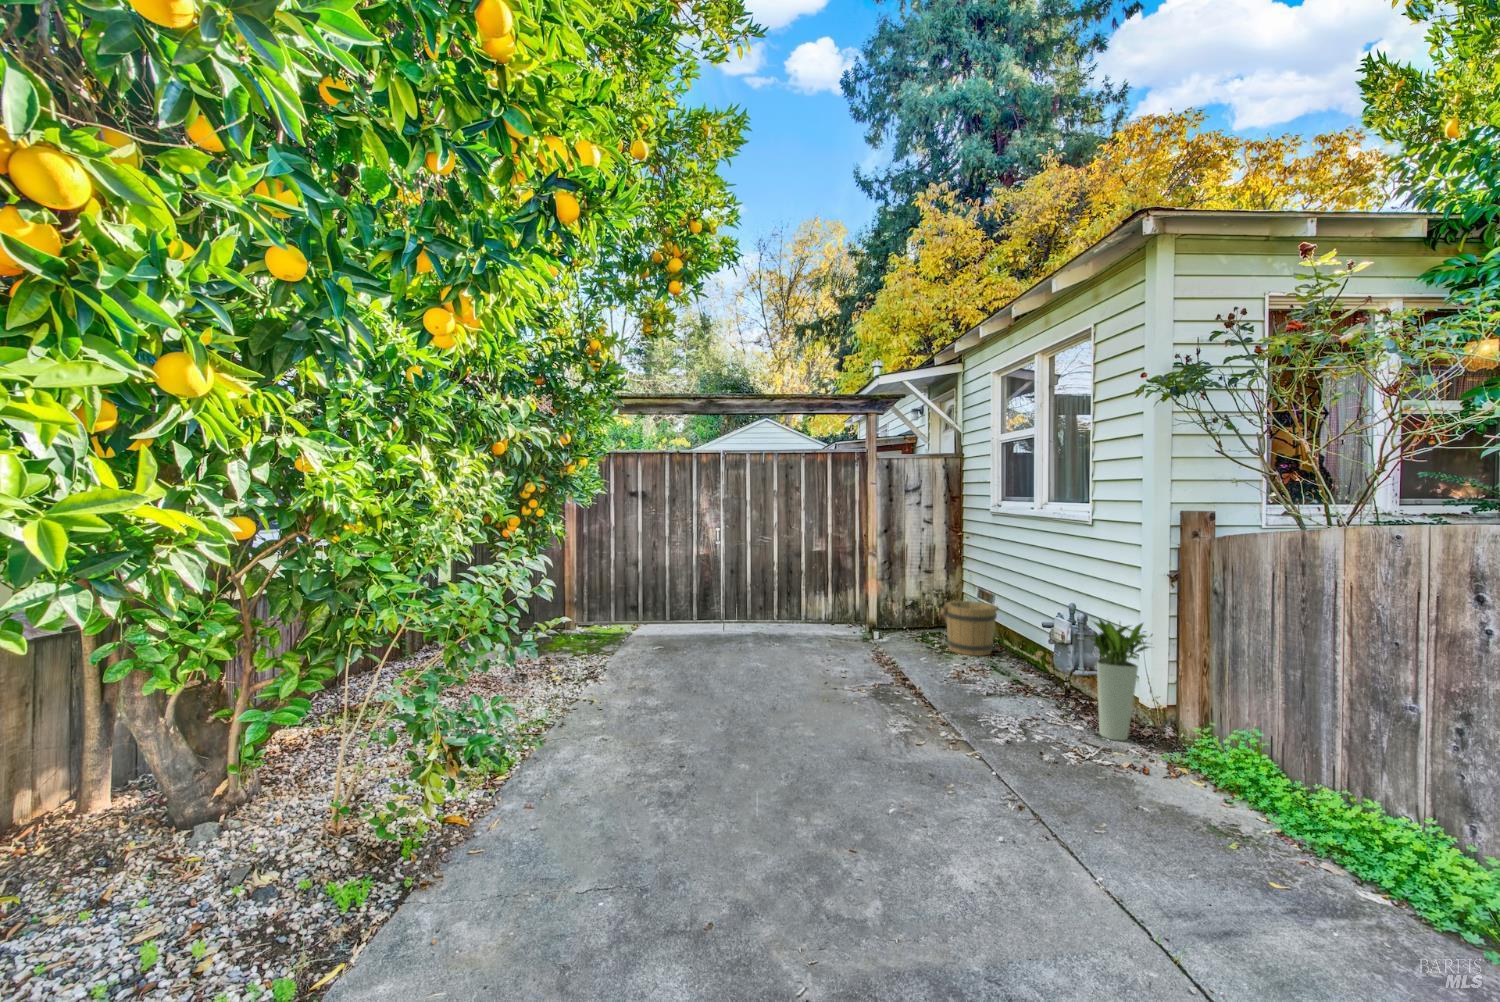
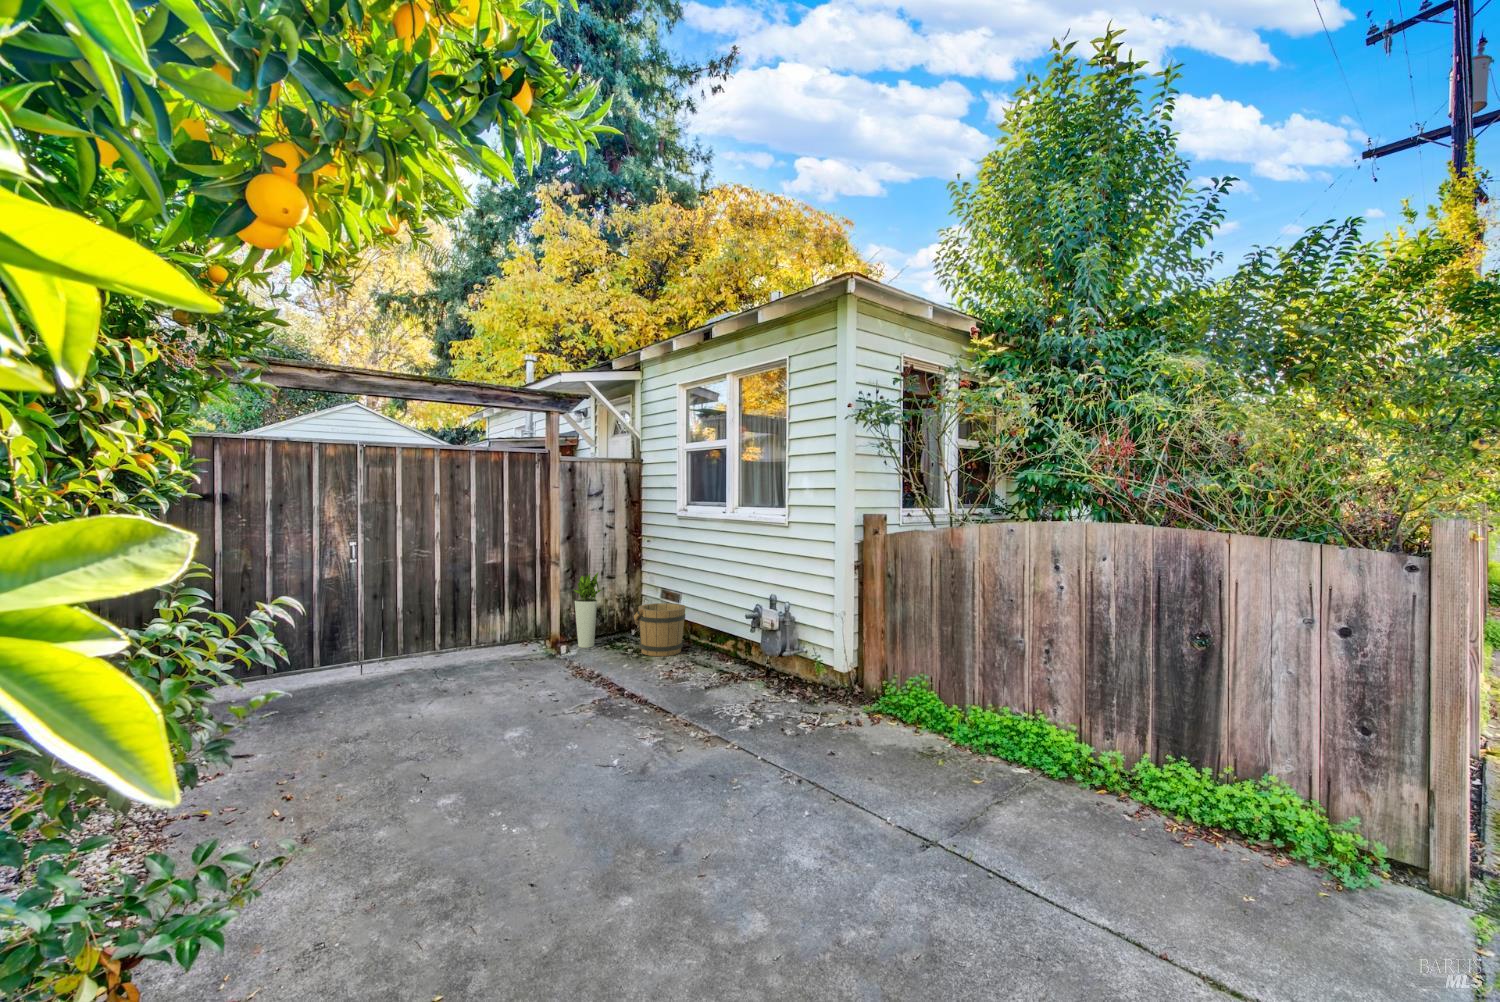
planter: present [1090,619,1149,741] -> present [574,573,601,648]

